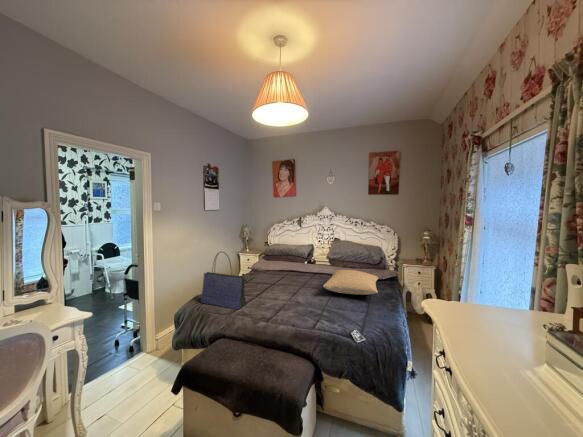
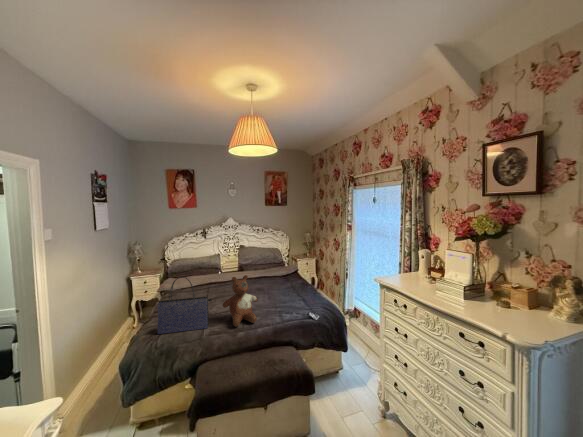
stuffed bear: none [257,260,297,318] -> present [223,275,258,327]
pillow: present [323,270,378,295] -> none [262,272,308,292]

